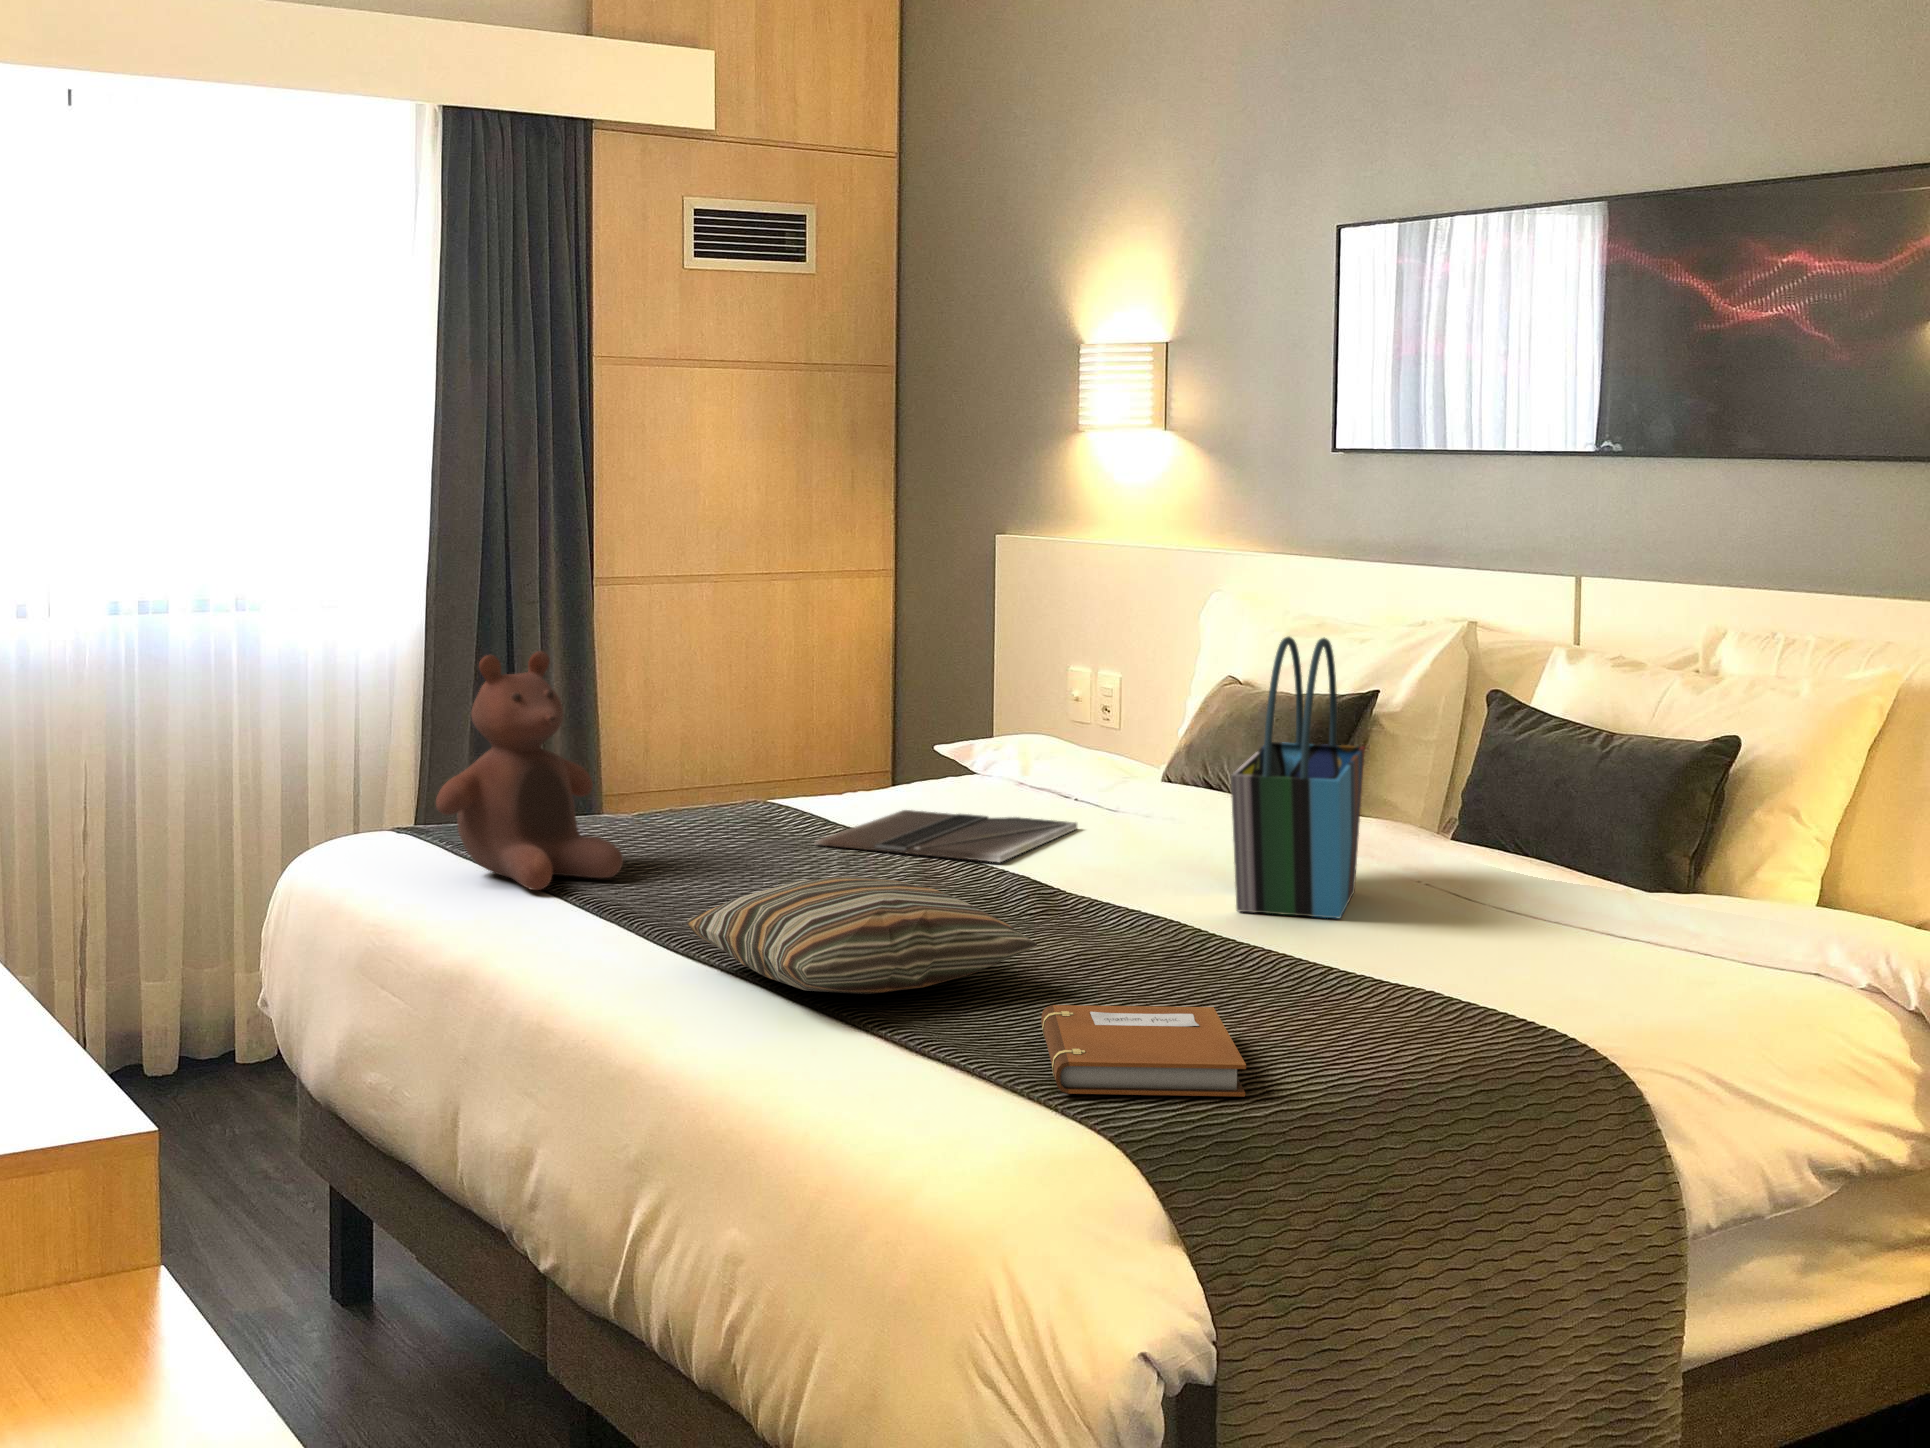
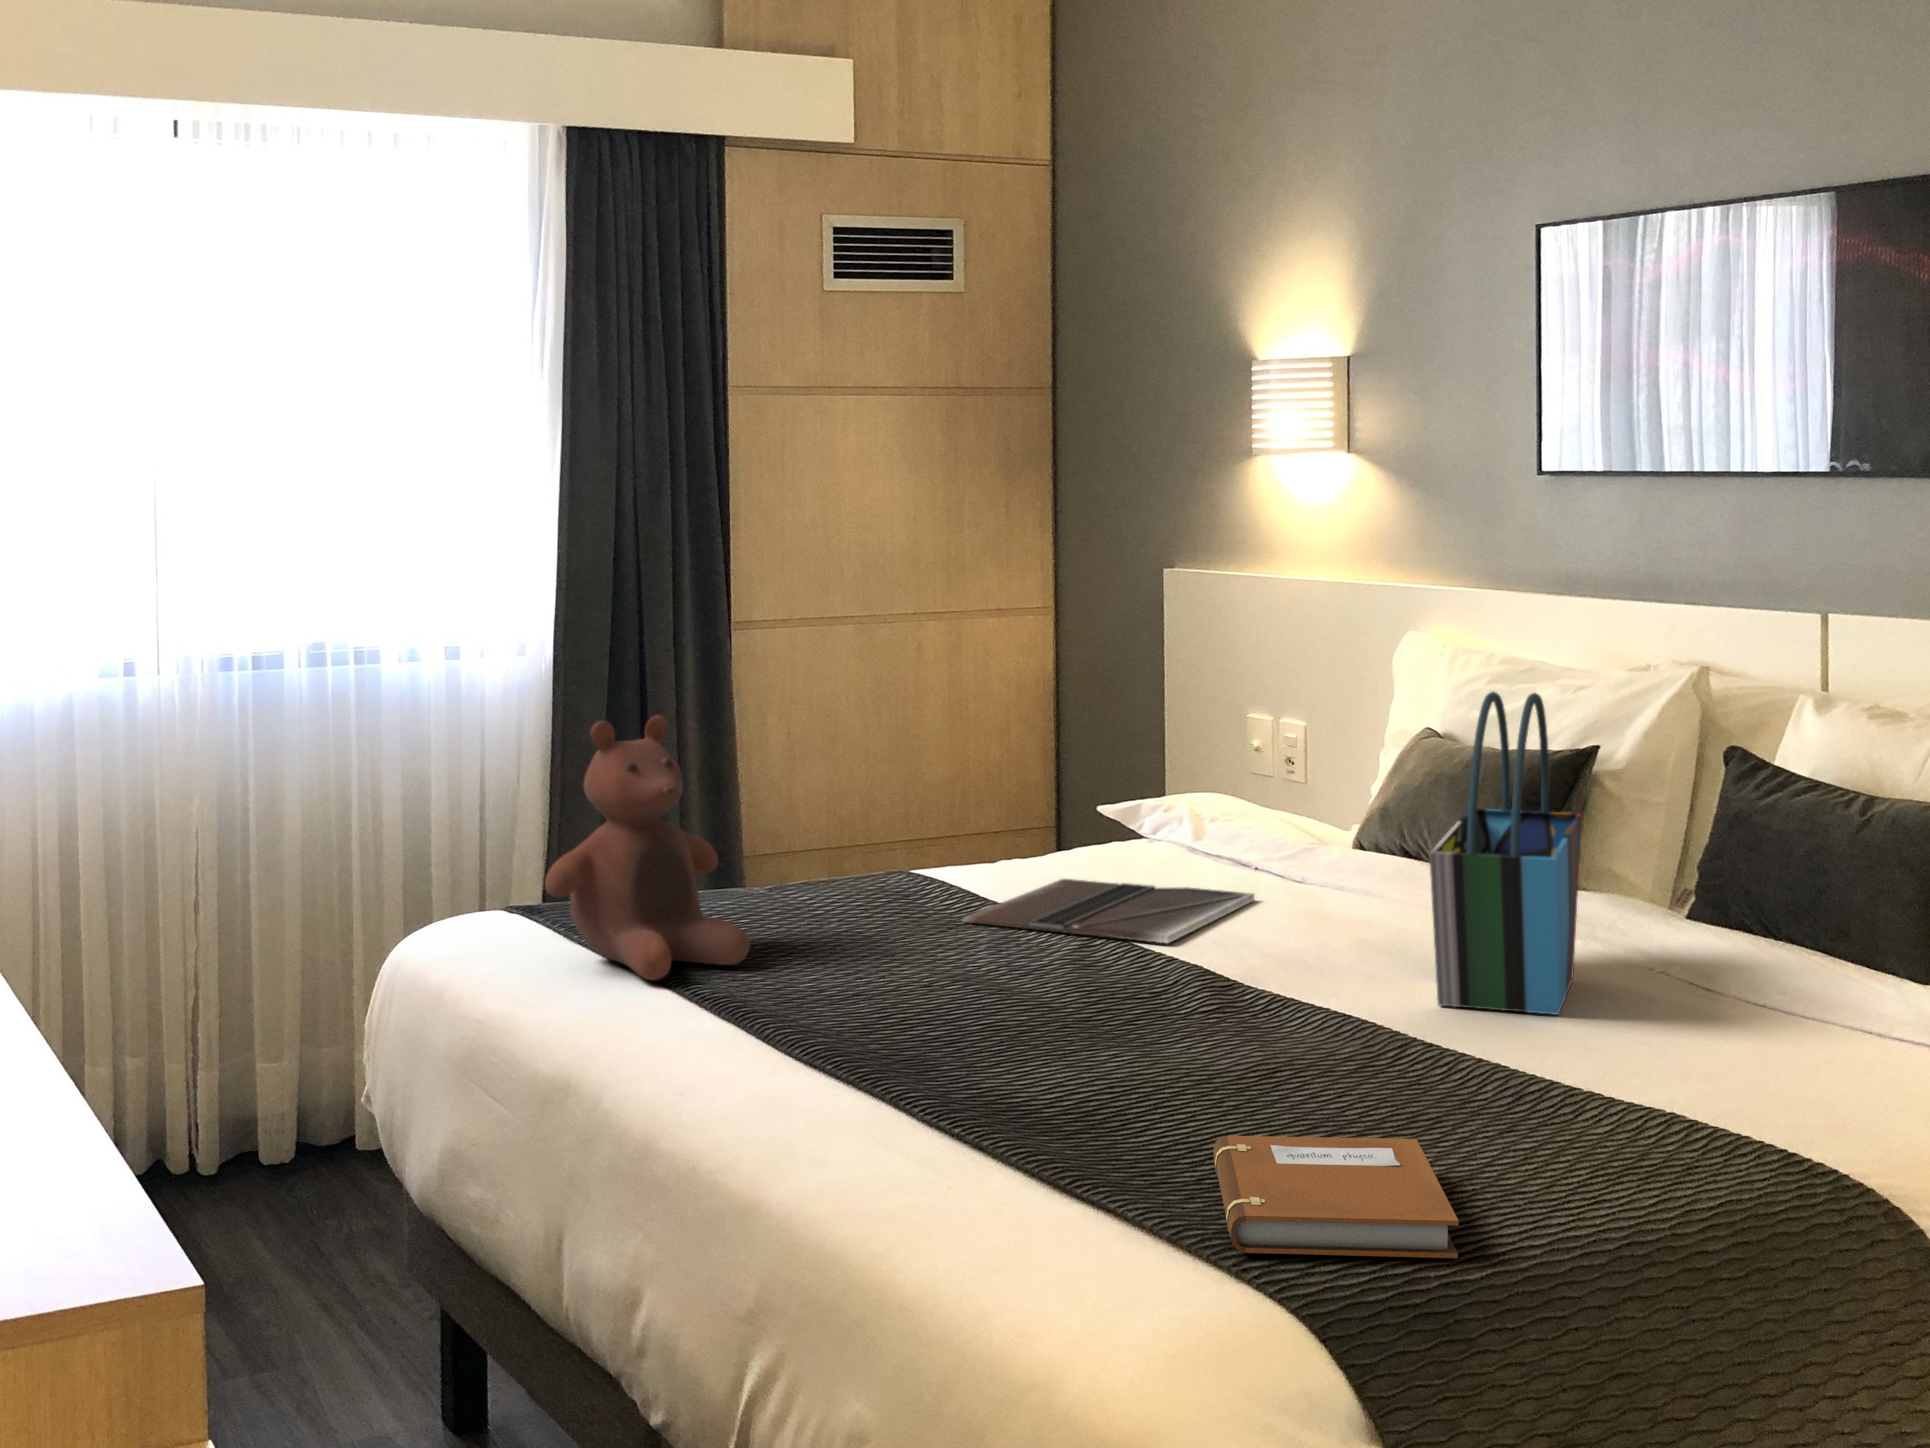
pillow: present [687,877,1037,994] -> none [811,975,1209,1116]

